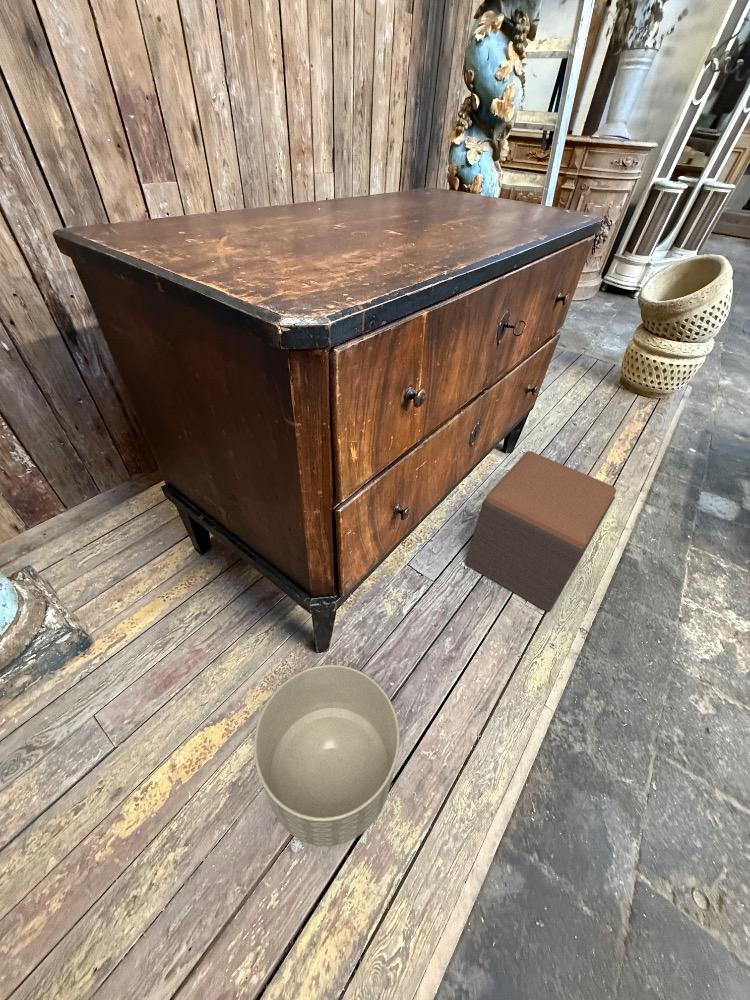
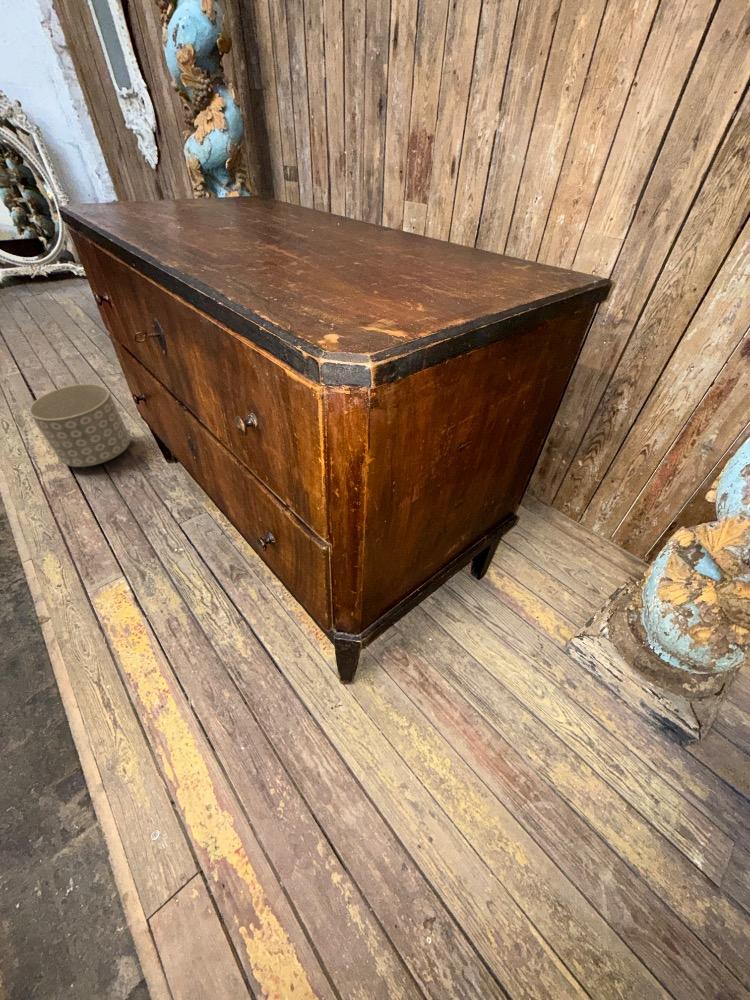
footstool: present [465,451,617,612] -> none [28,479,219,671]

